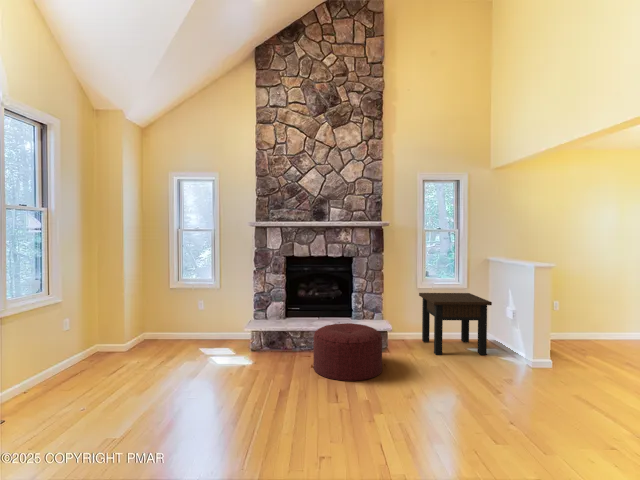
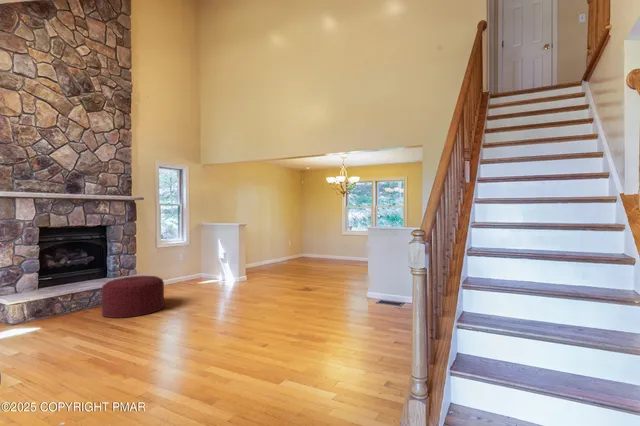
side table: present [419,293,492,355] -> none [160,248,215,291]

